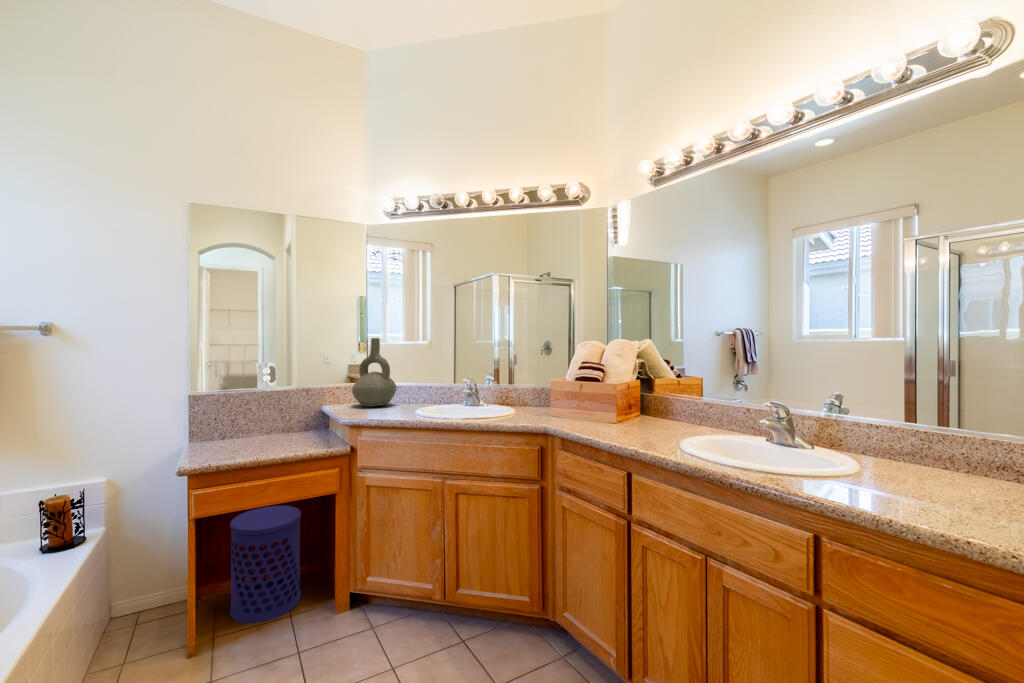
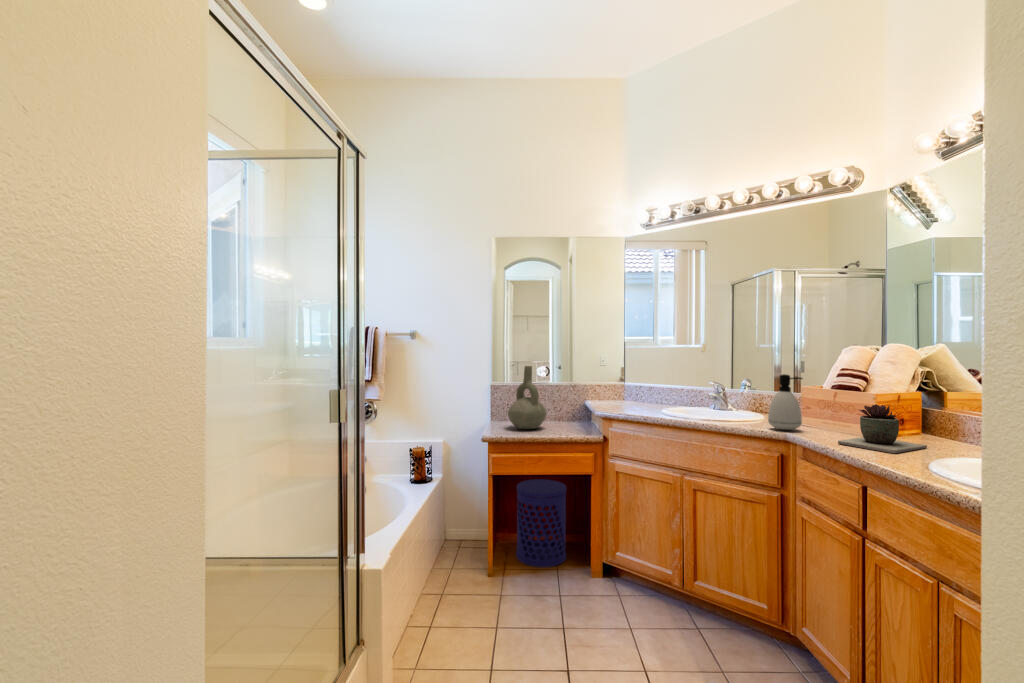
decorative vase: present [352,338,397,407] -> present [508,366,547,429]
soap dispenser: none [528,369,558,422] -> present [768,374,802,430]
succulent plant: none [596,393,656,437] -> present [838,404,927,453]

